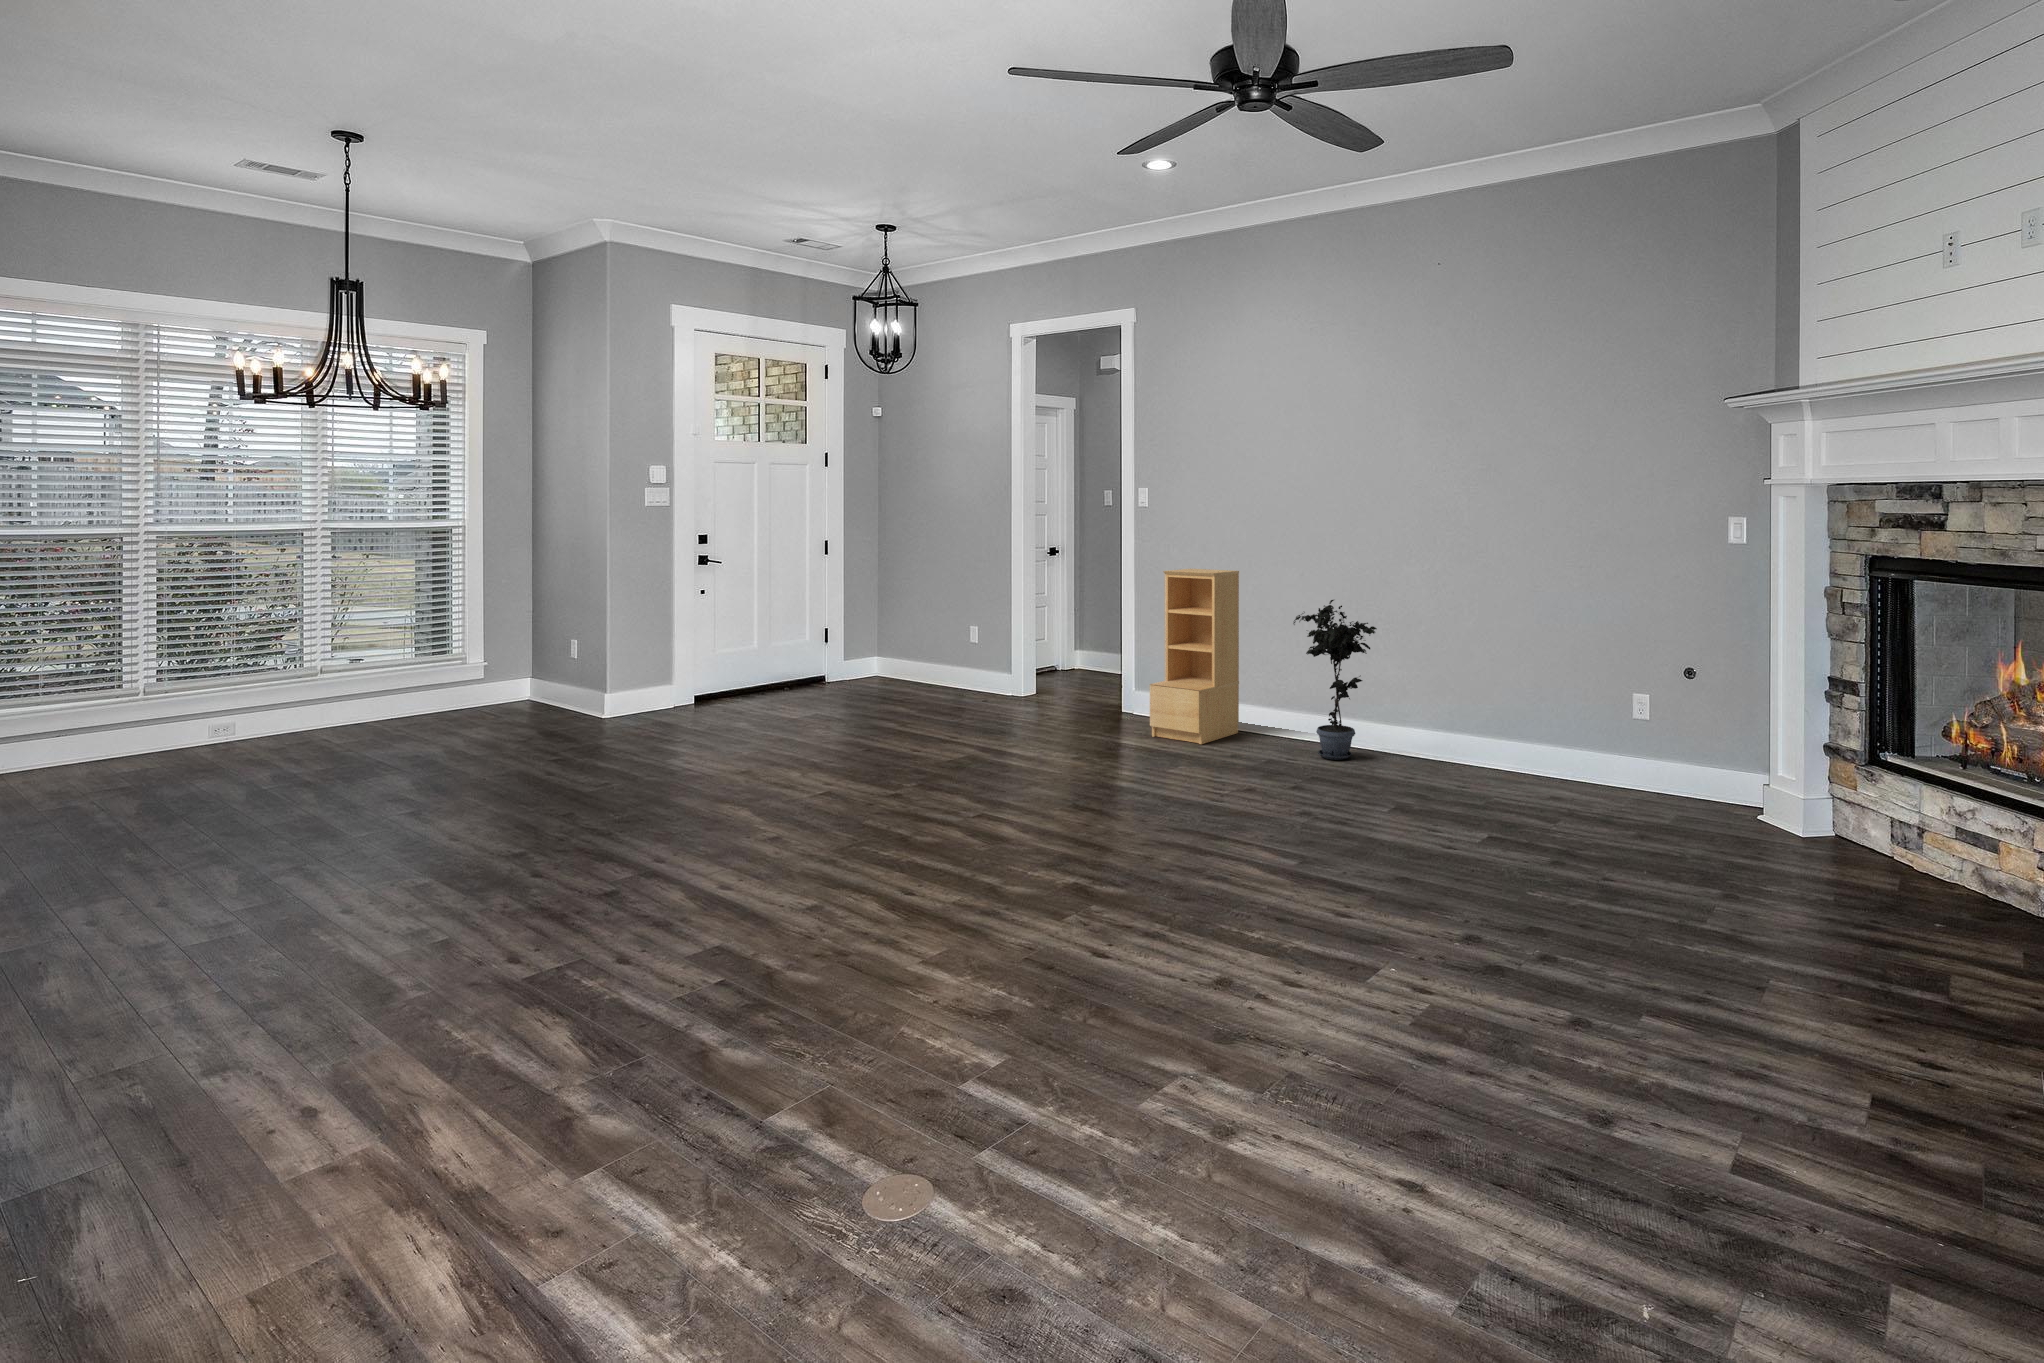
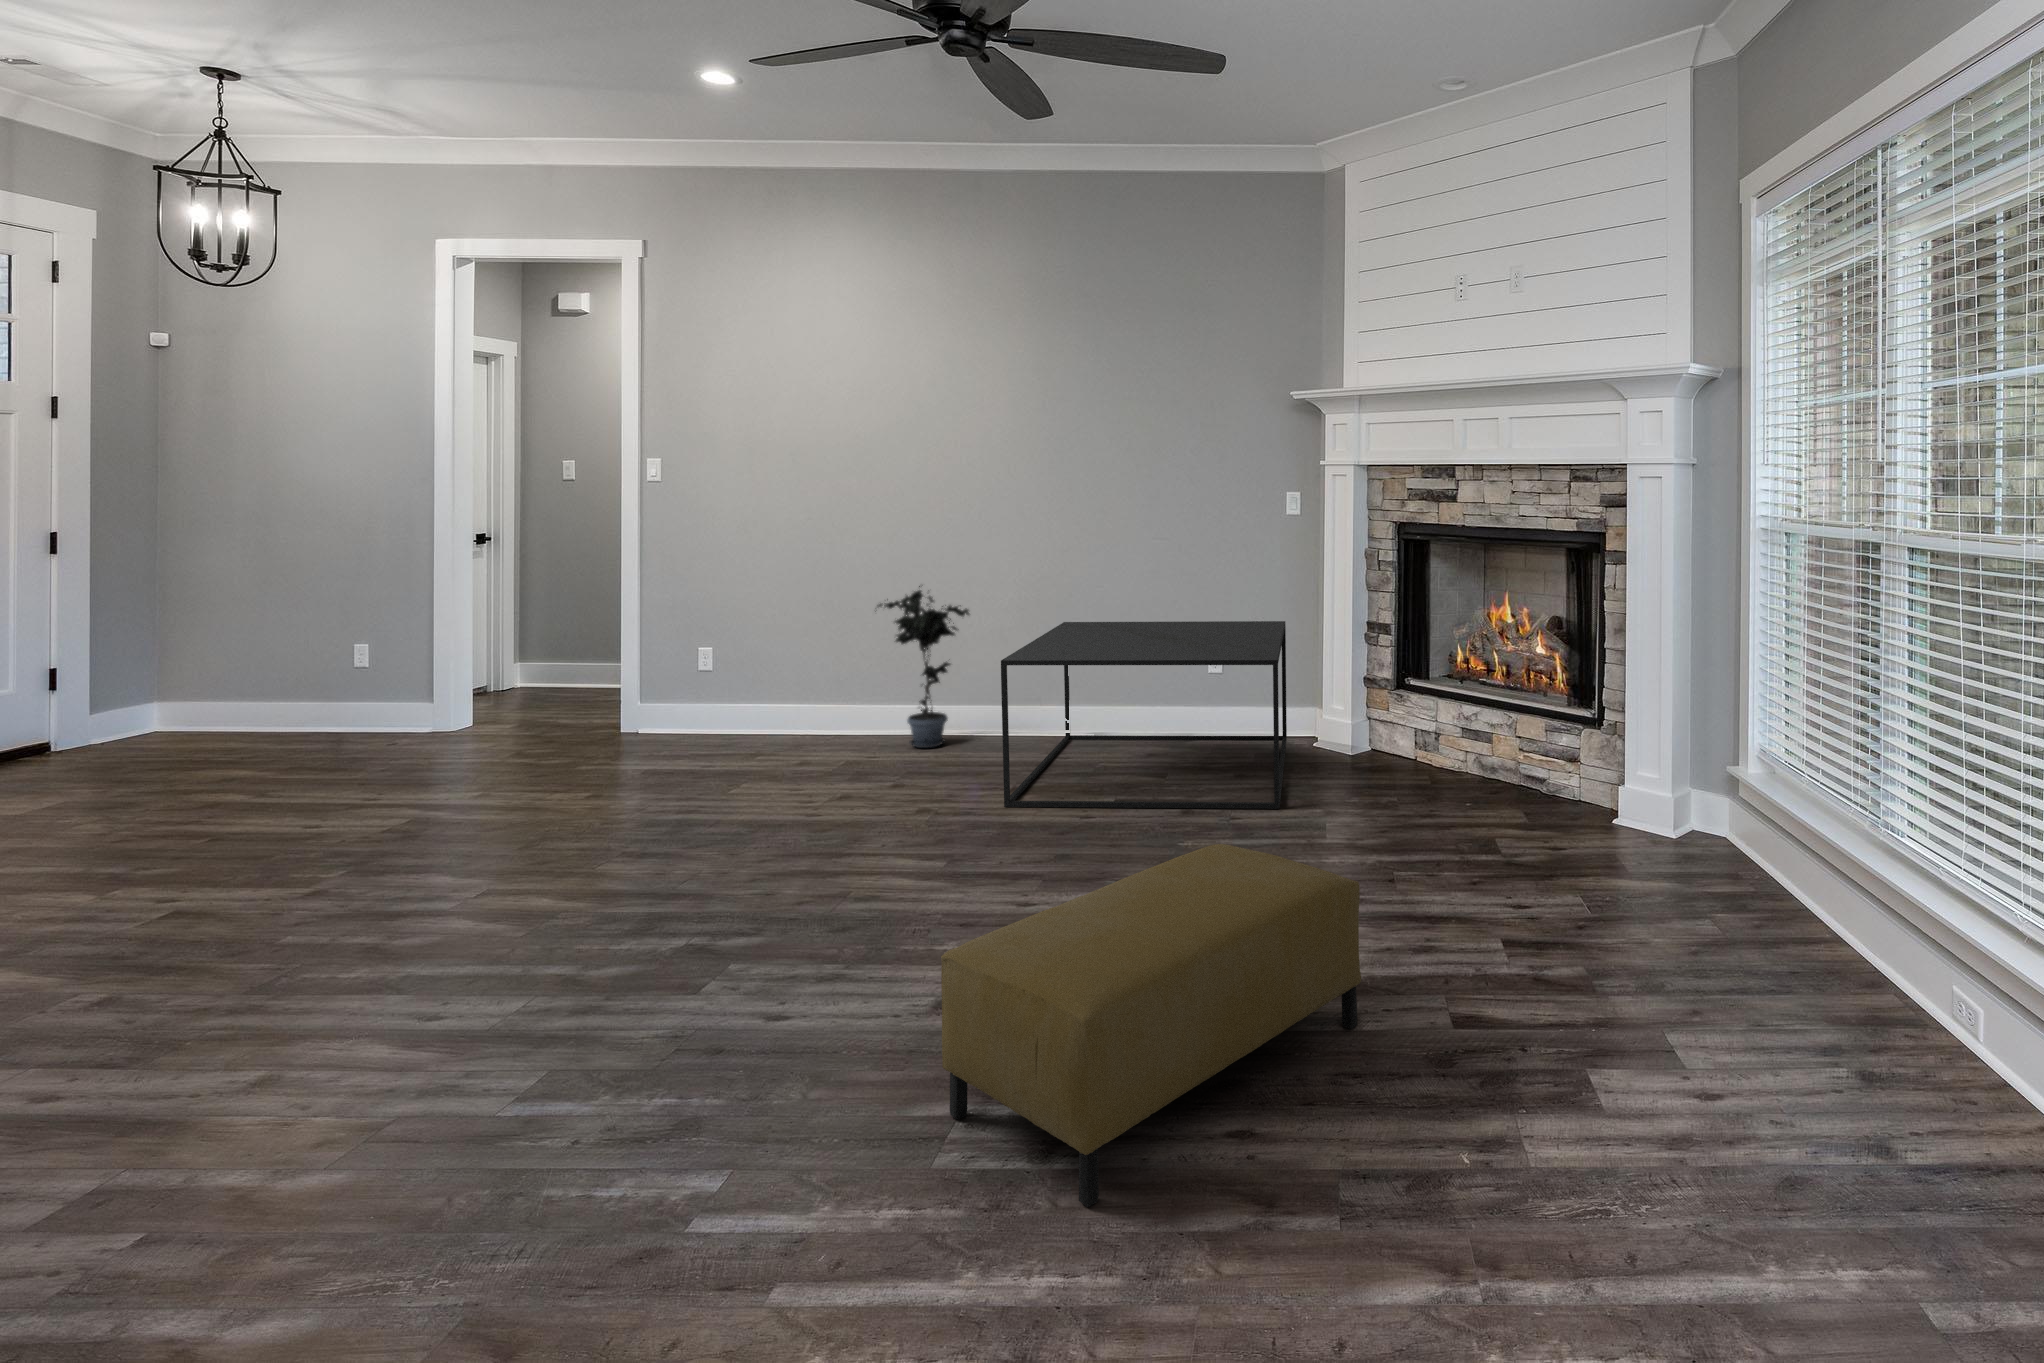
bookshelf: present [1150,569,1239,744] -> none [701,559,807,753]
coffee table: none [1371,648,1729,881] -> present [1001,621,1287,809]
ottoman: none [1158,888,1618,1196] -> present [941,844,1362,1207]

